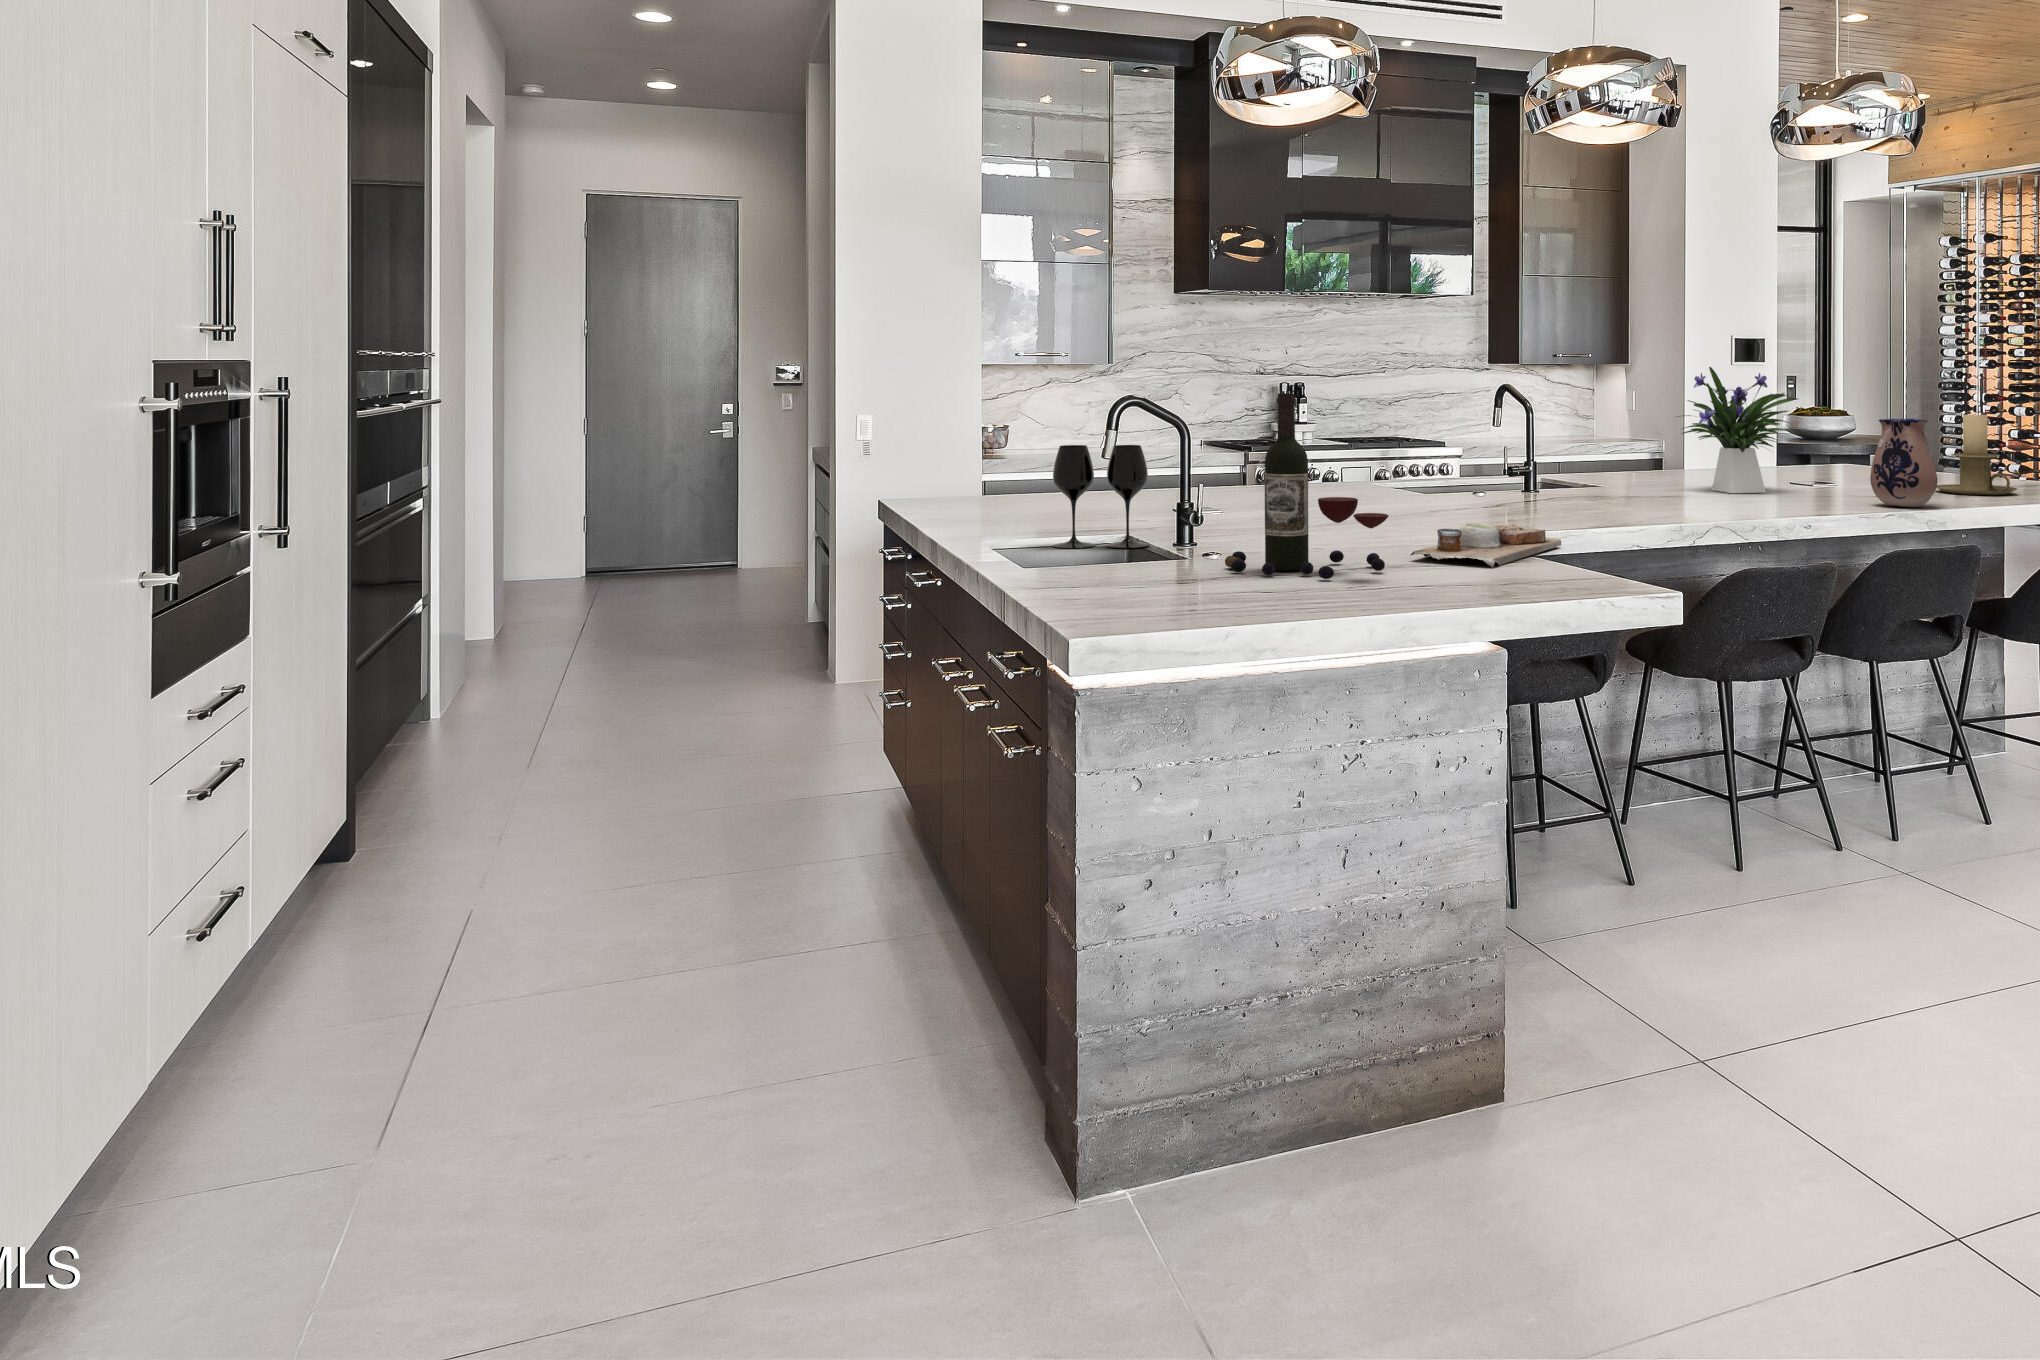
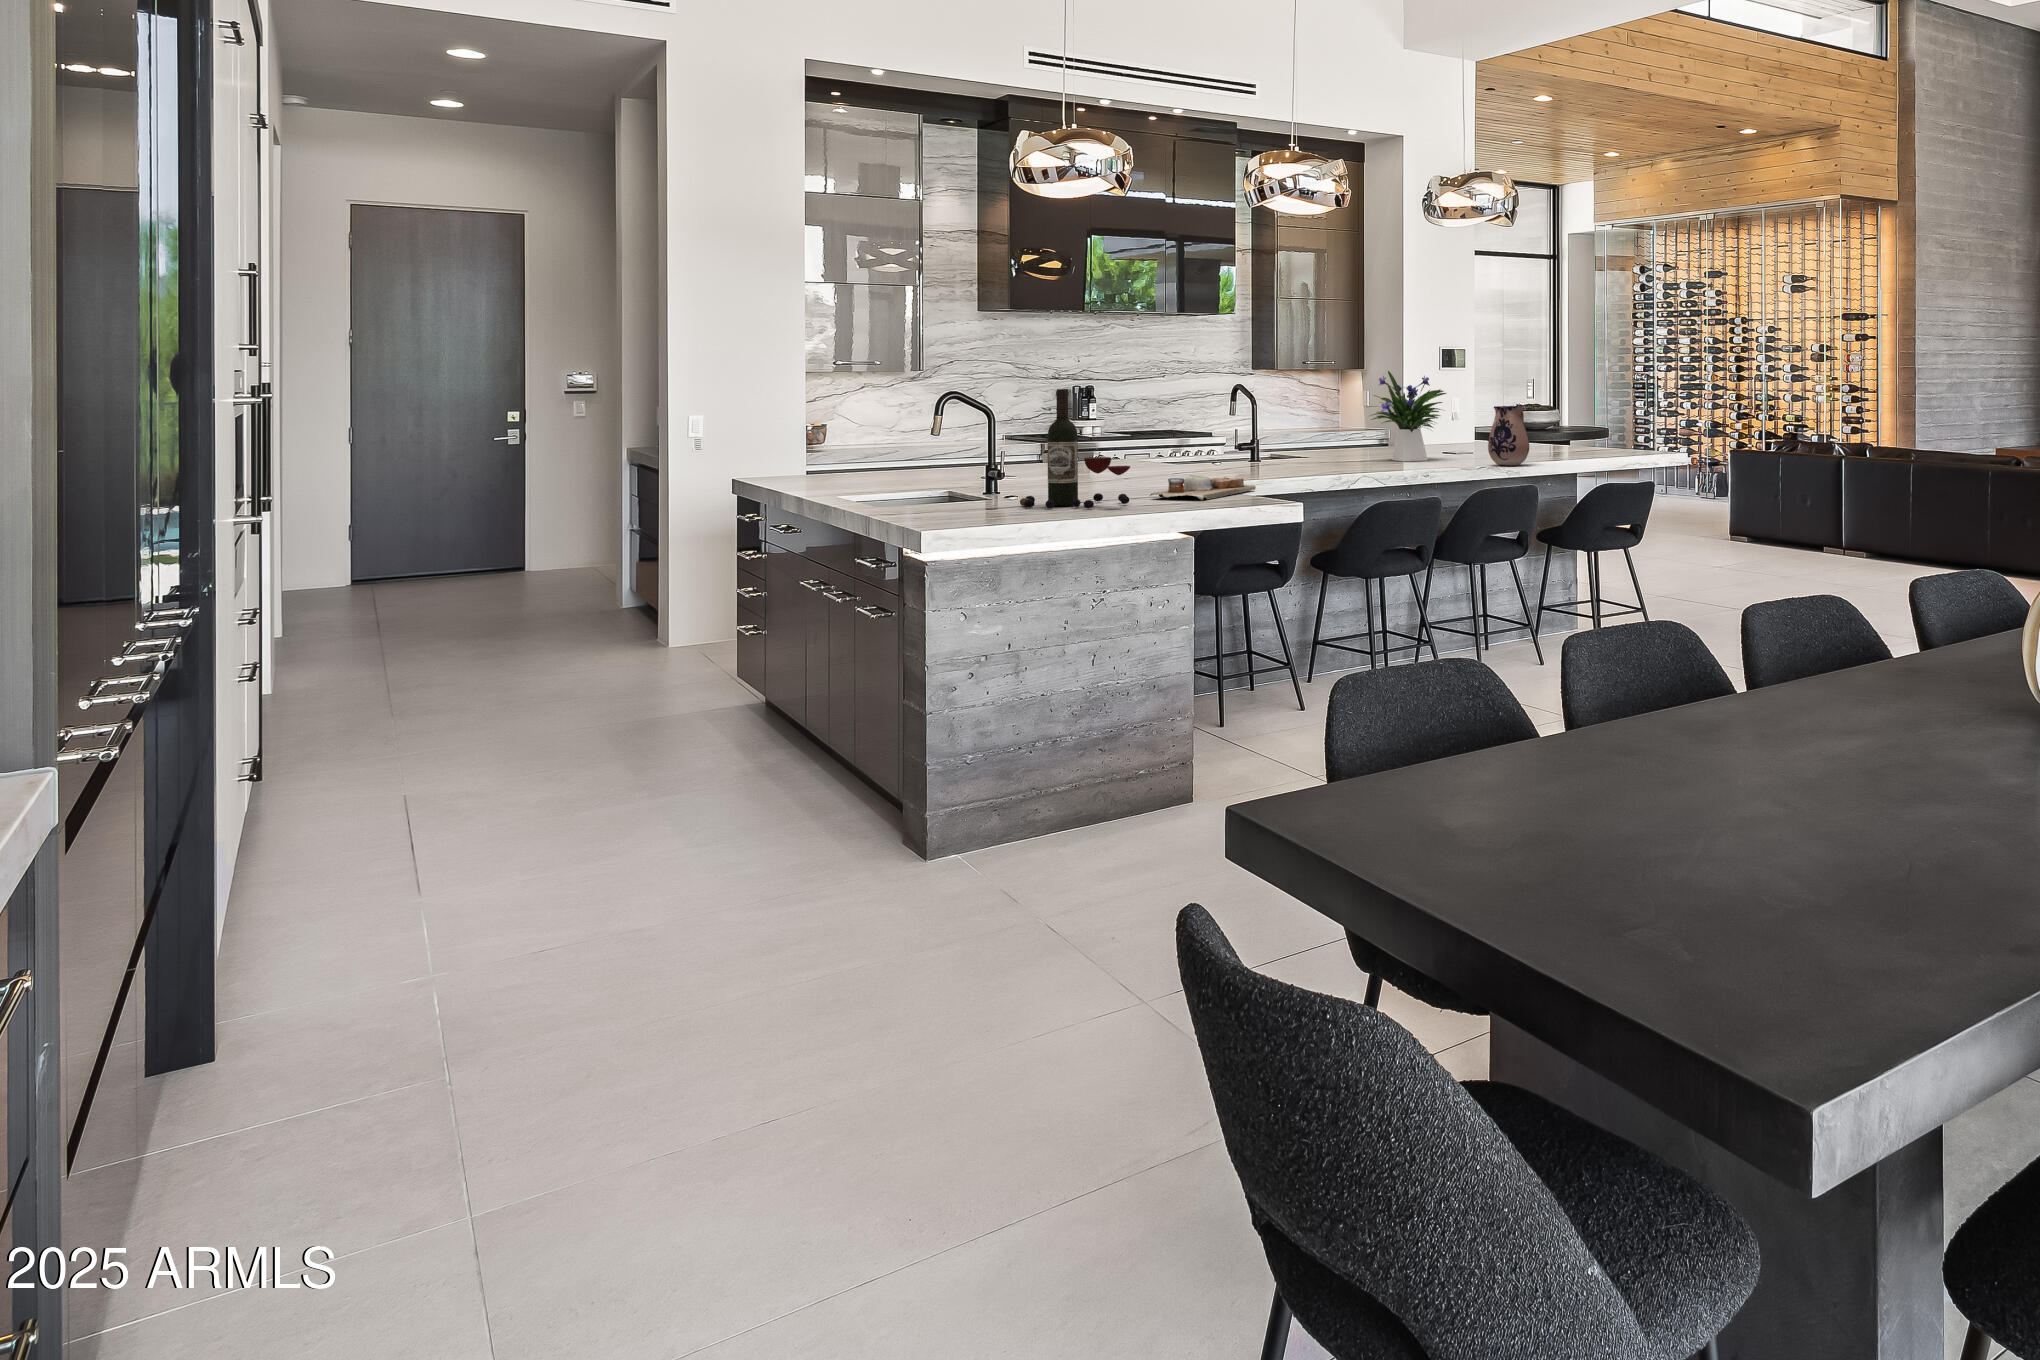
candle holder: present [1937,414,2017,495] -> none [1543,403,1595,458]
wine glass: present [1052,445,1149,548] -> none [890,427,964,501]

